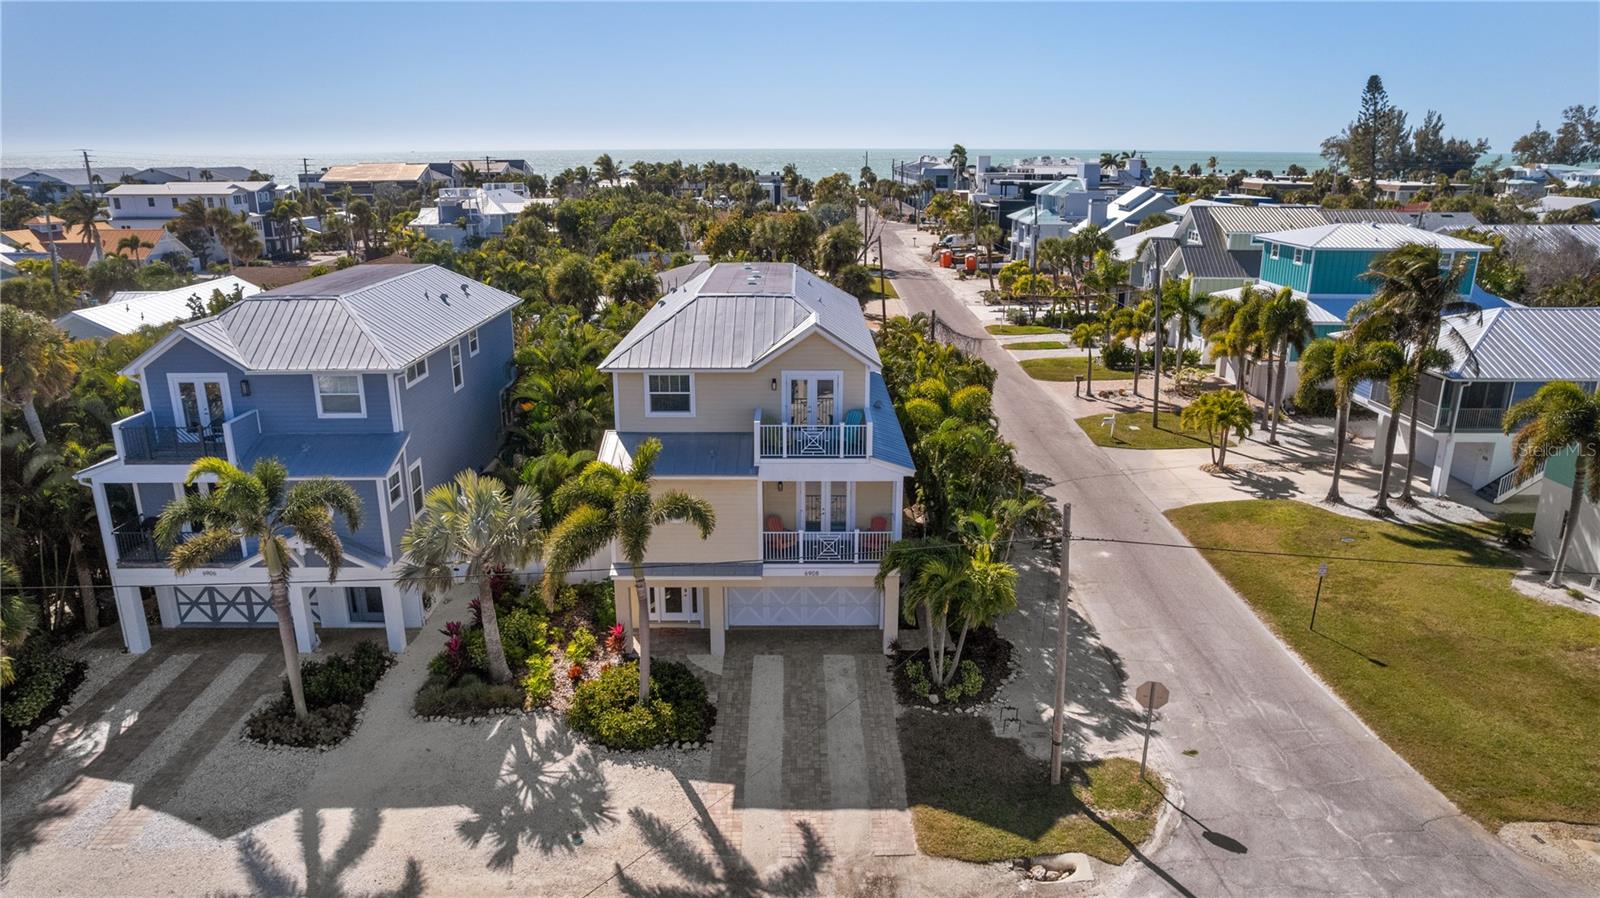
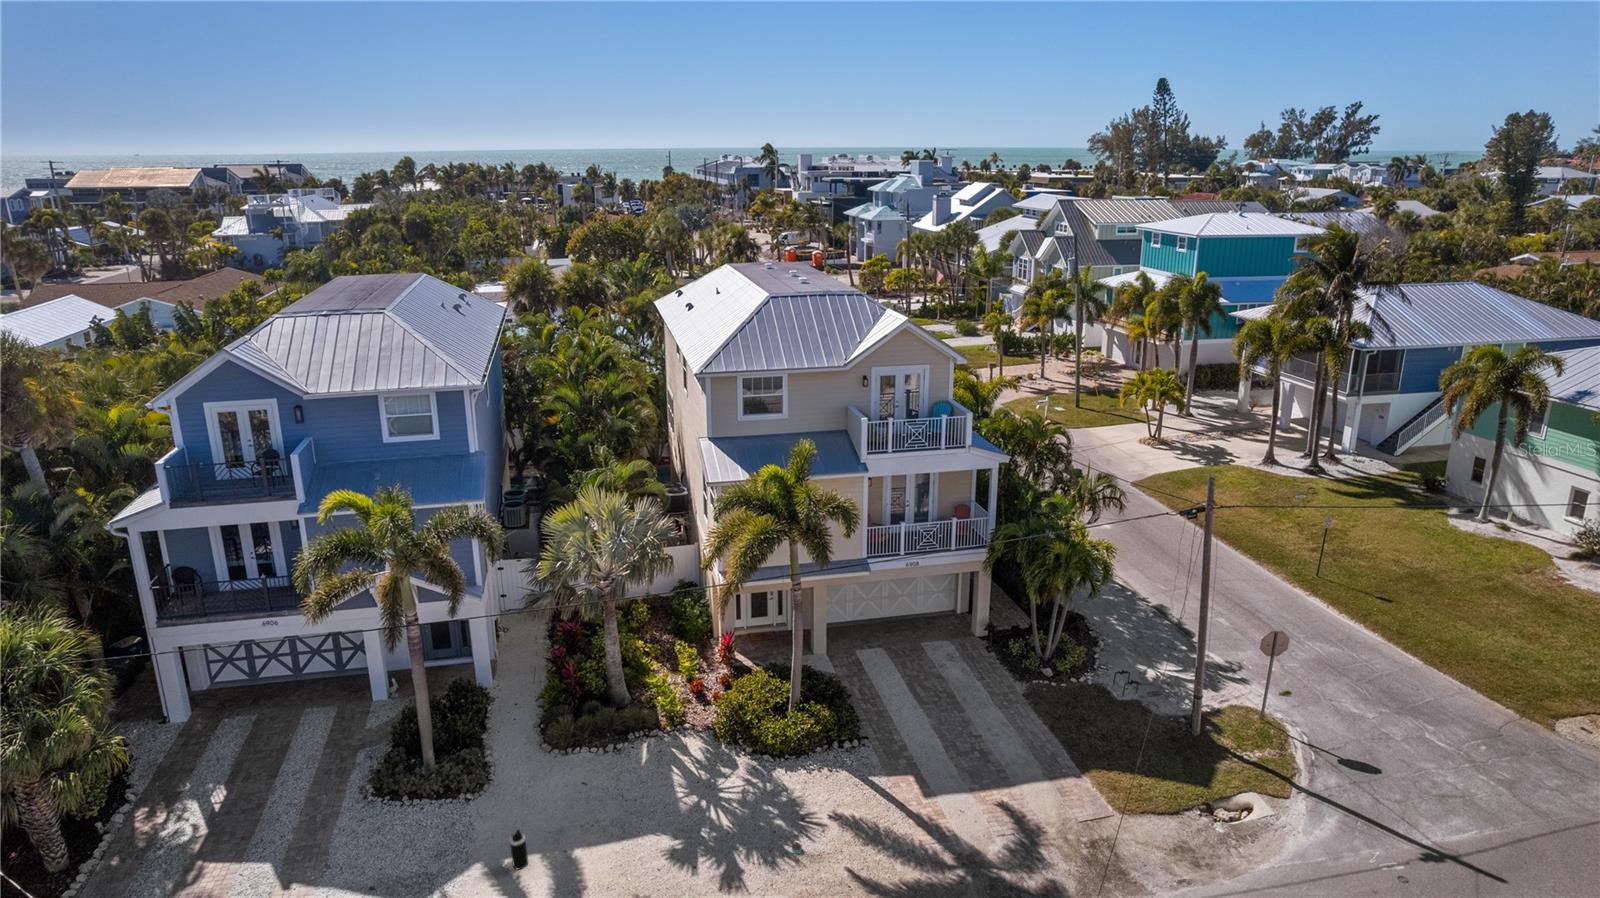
trash can: none [318,782,338,819] -> present [510,830,528,869]

